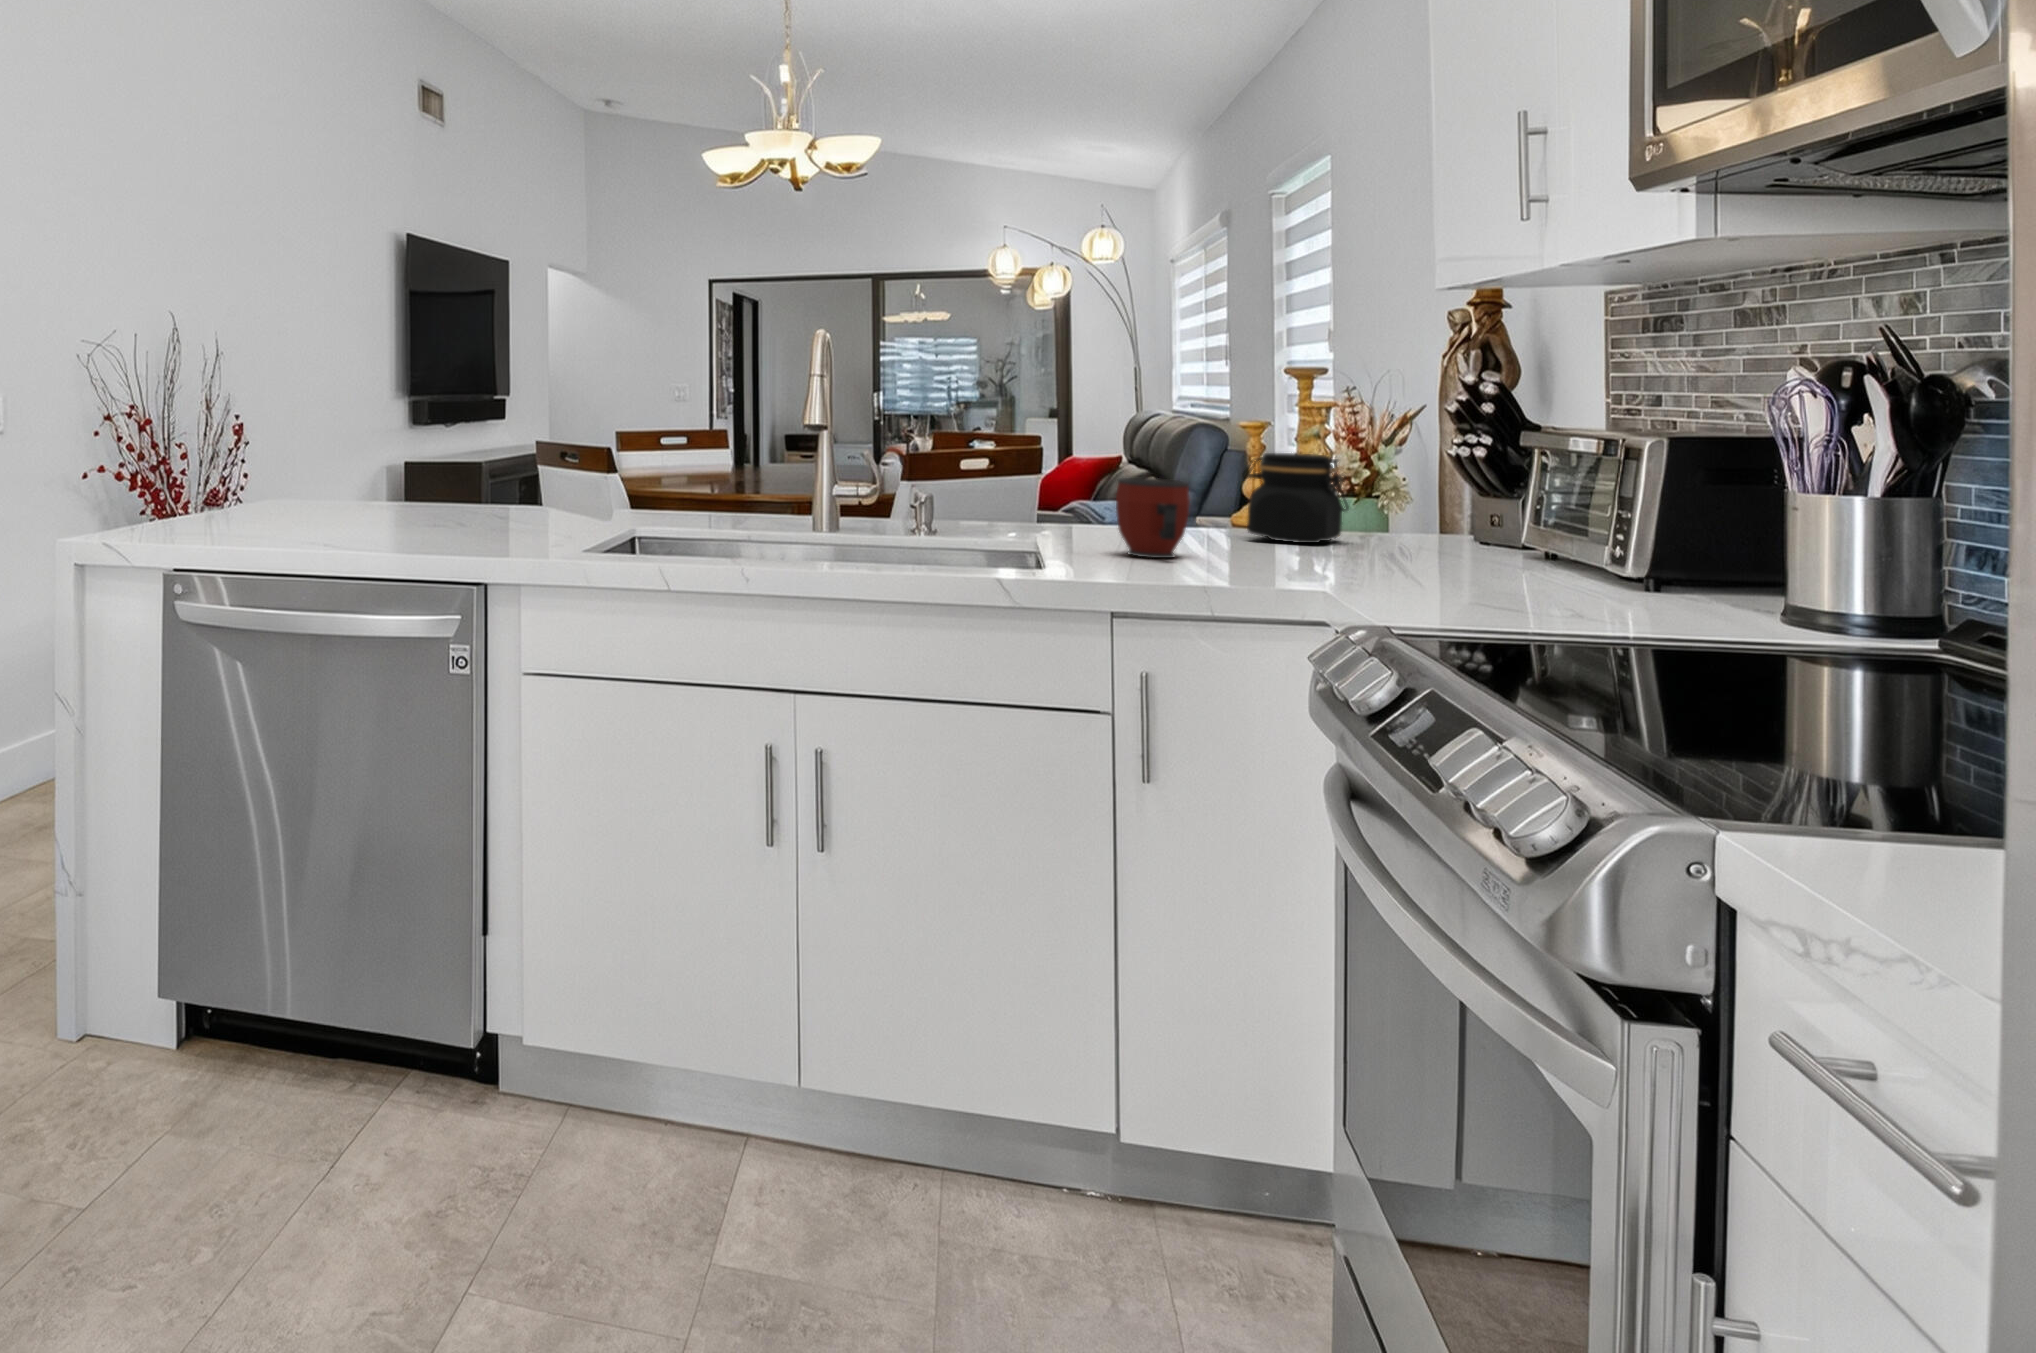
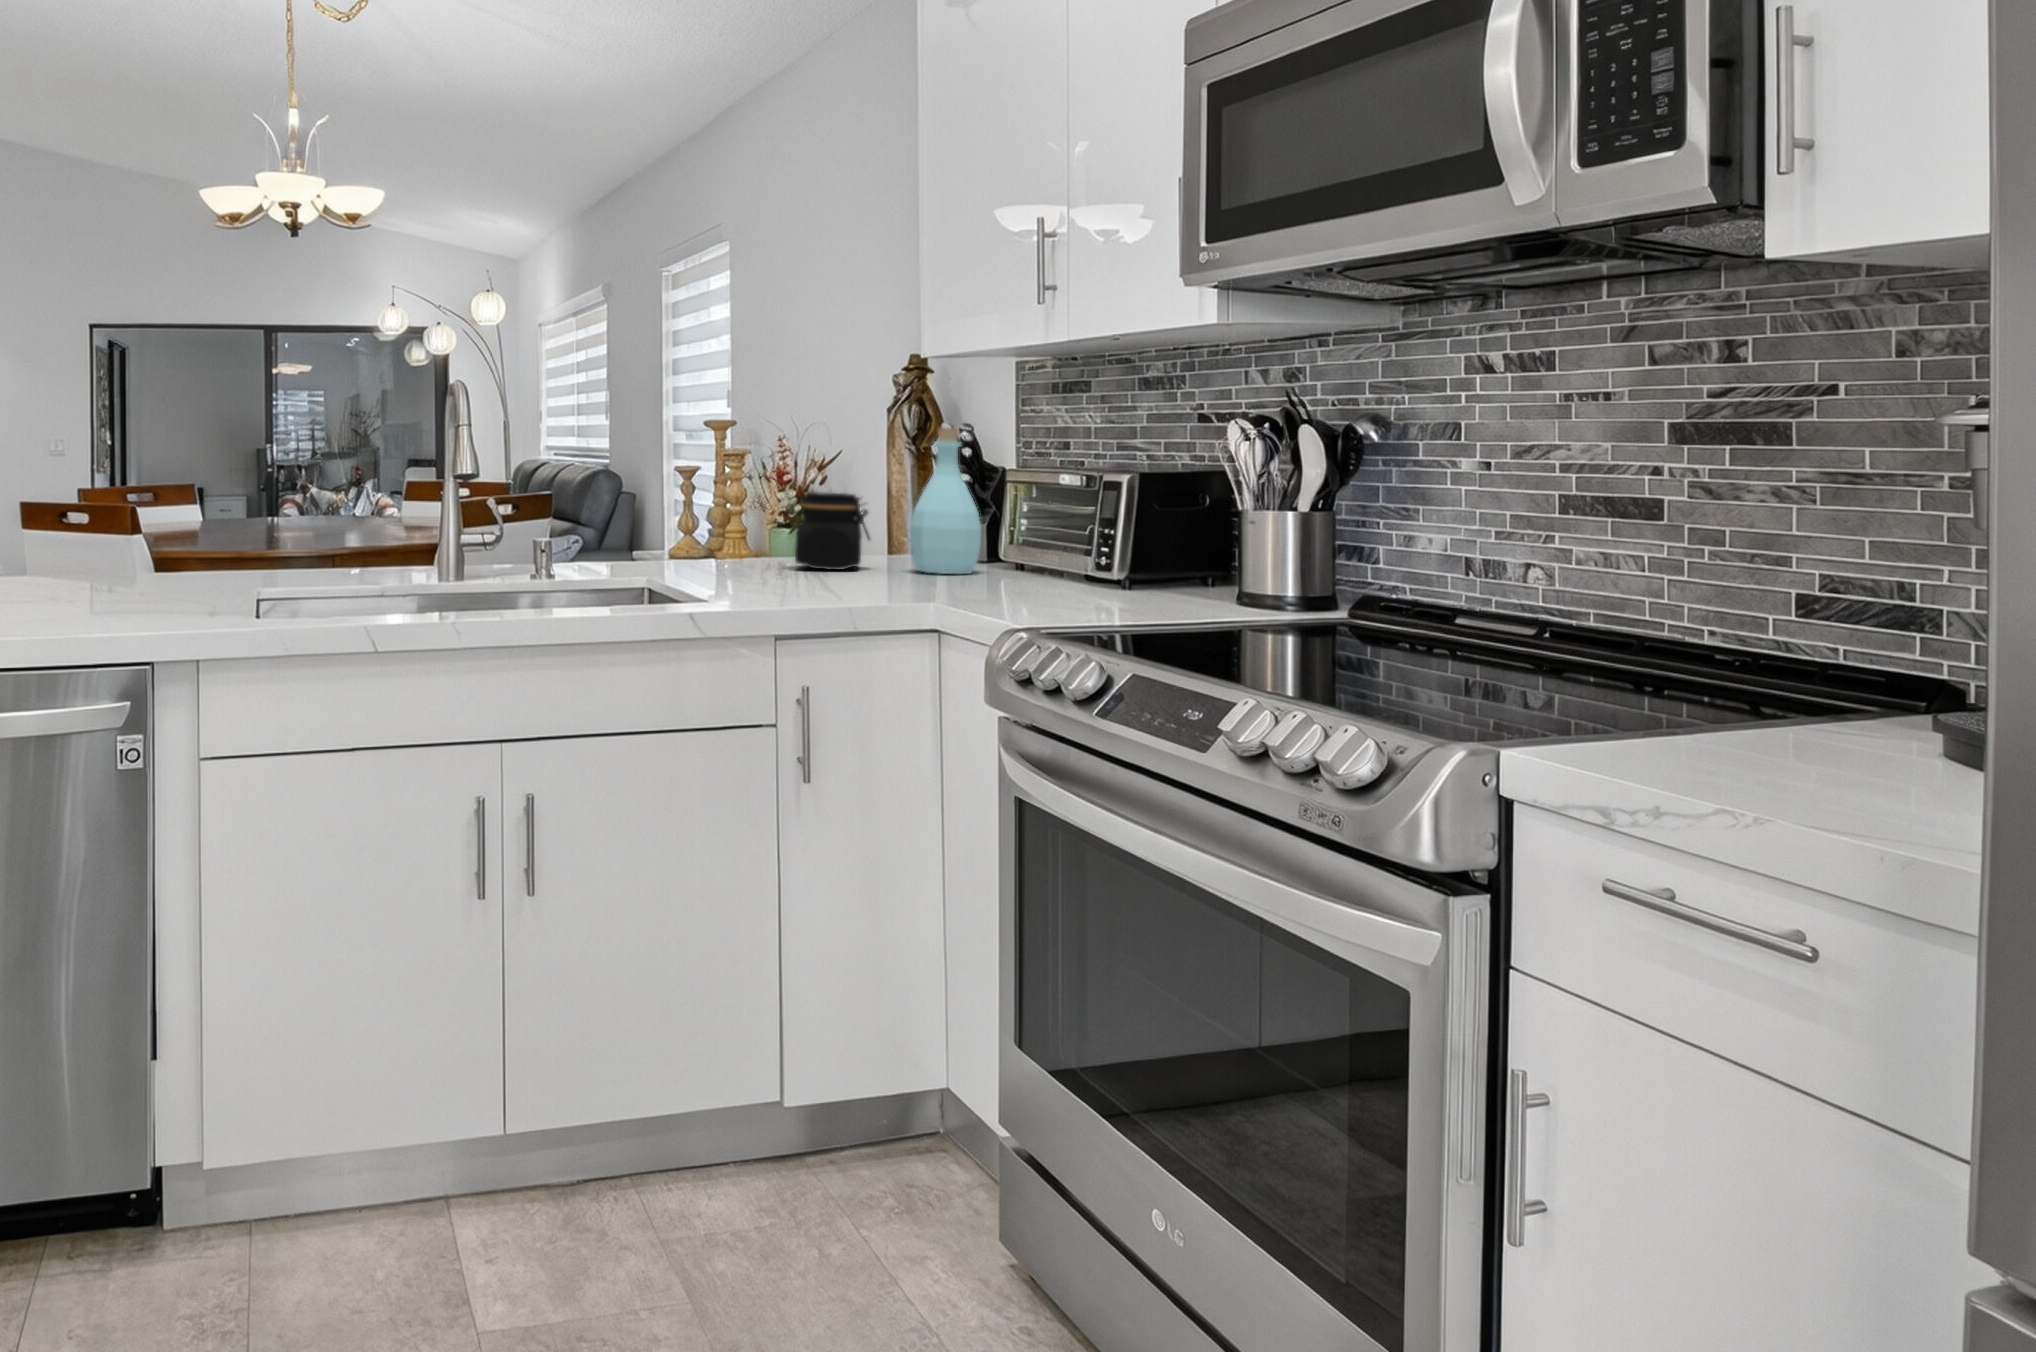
bottle: none [1389,379,1491,557] -> present [910,428,981,574]
mug: present [1116,478,1190,558] -> none [725,518,788,589]

